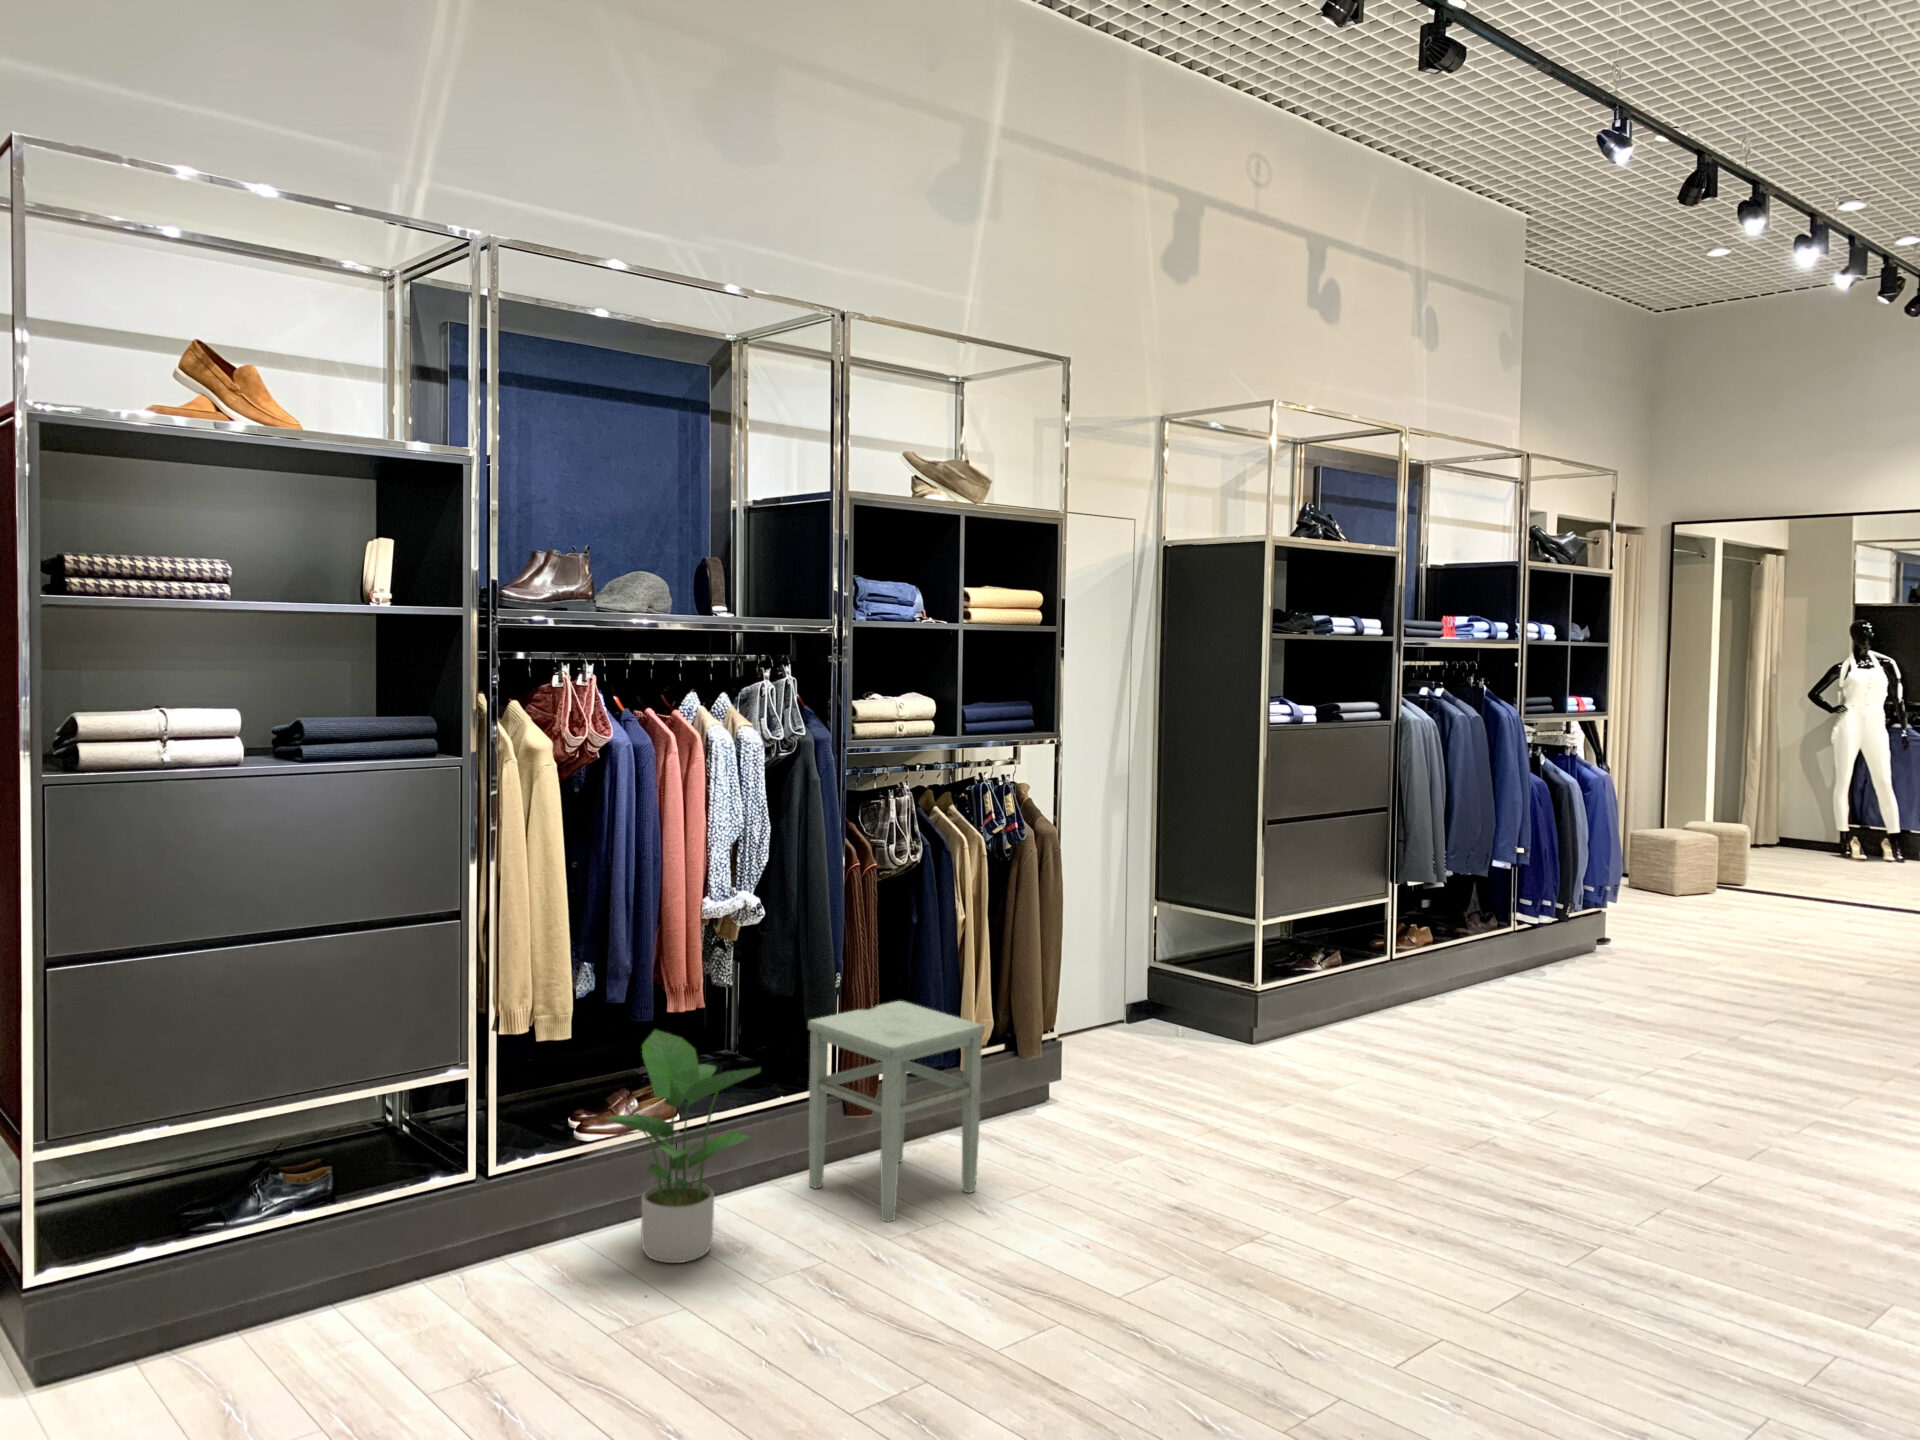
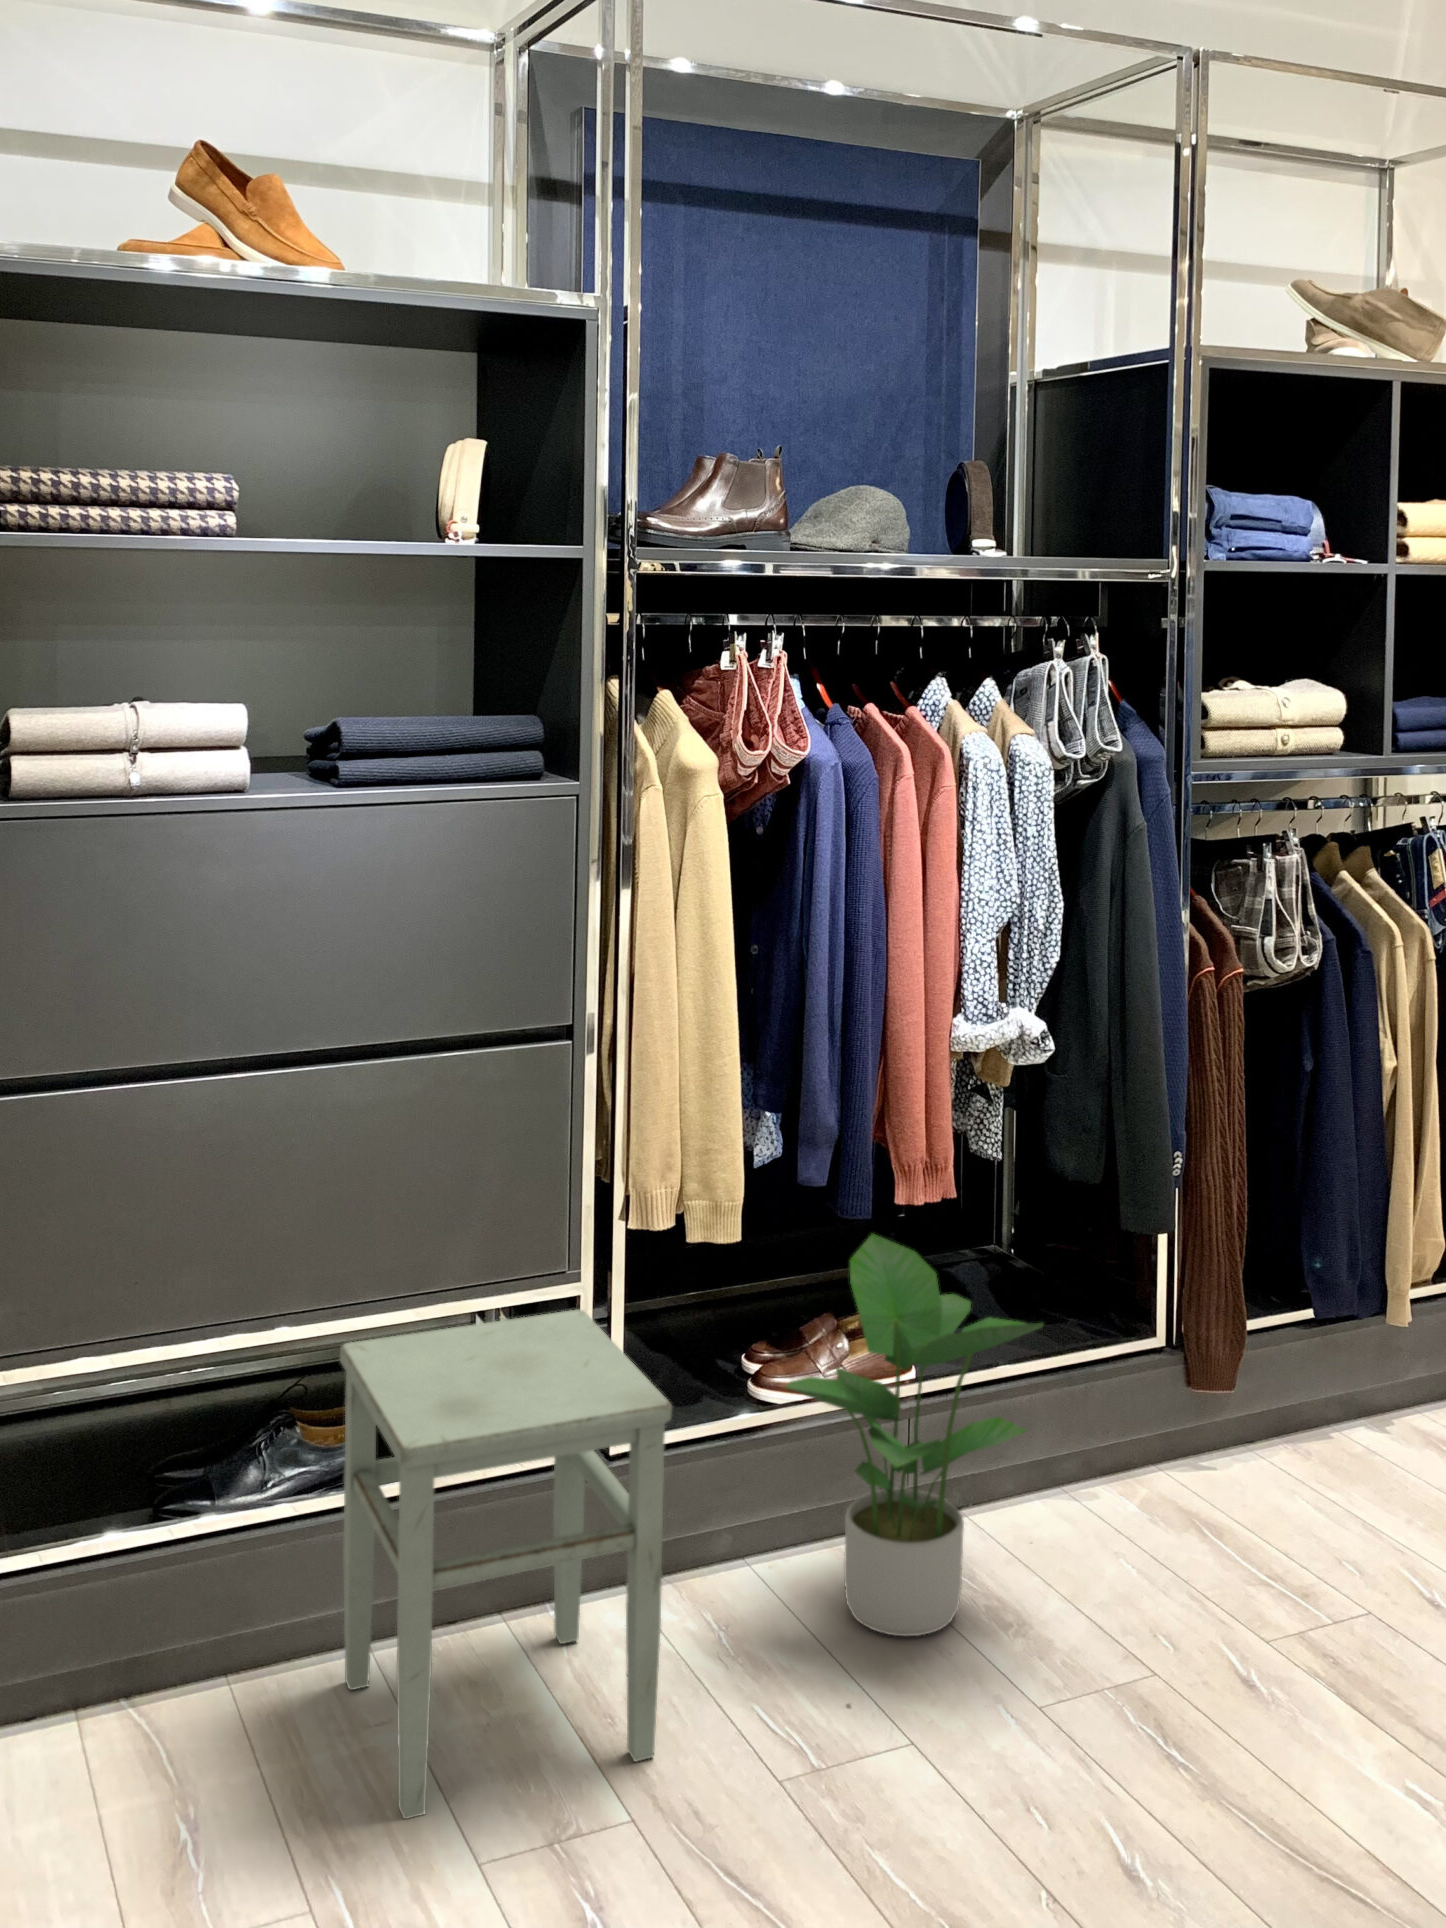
stool: present [808,1001,985,1222] -> present [340,1310,672,1819]

